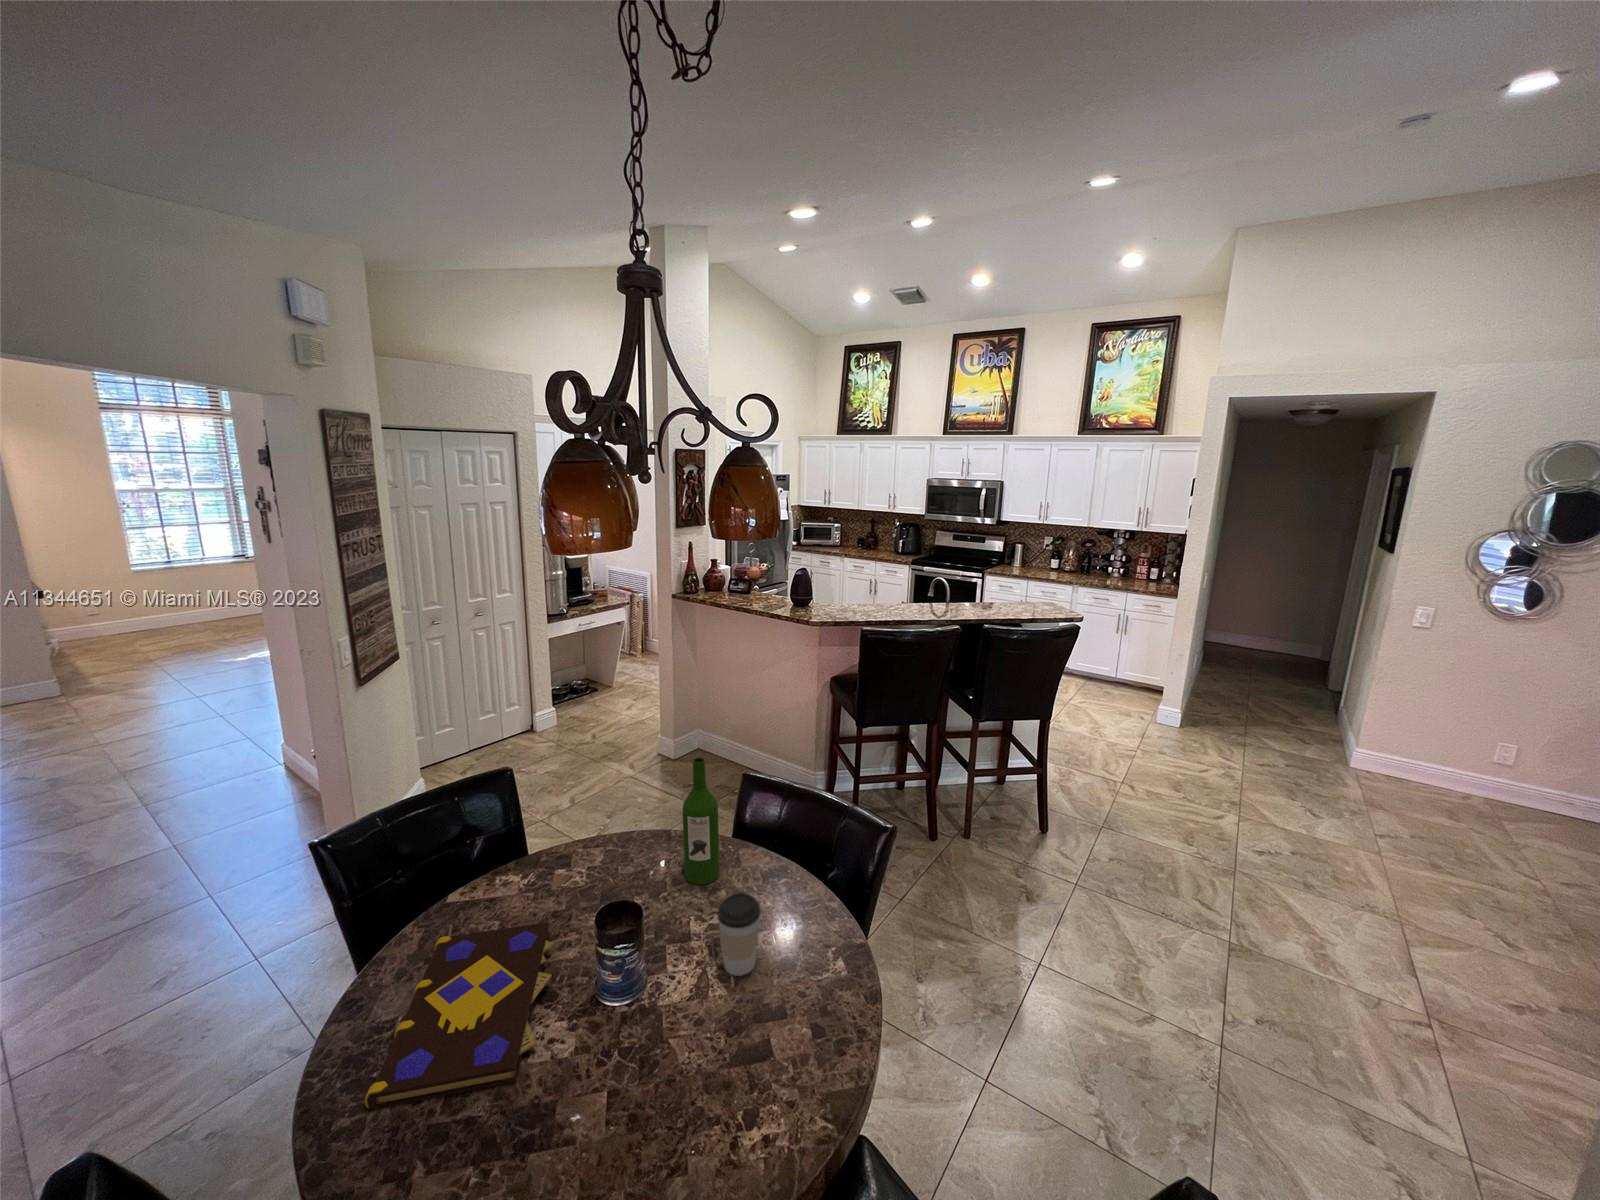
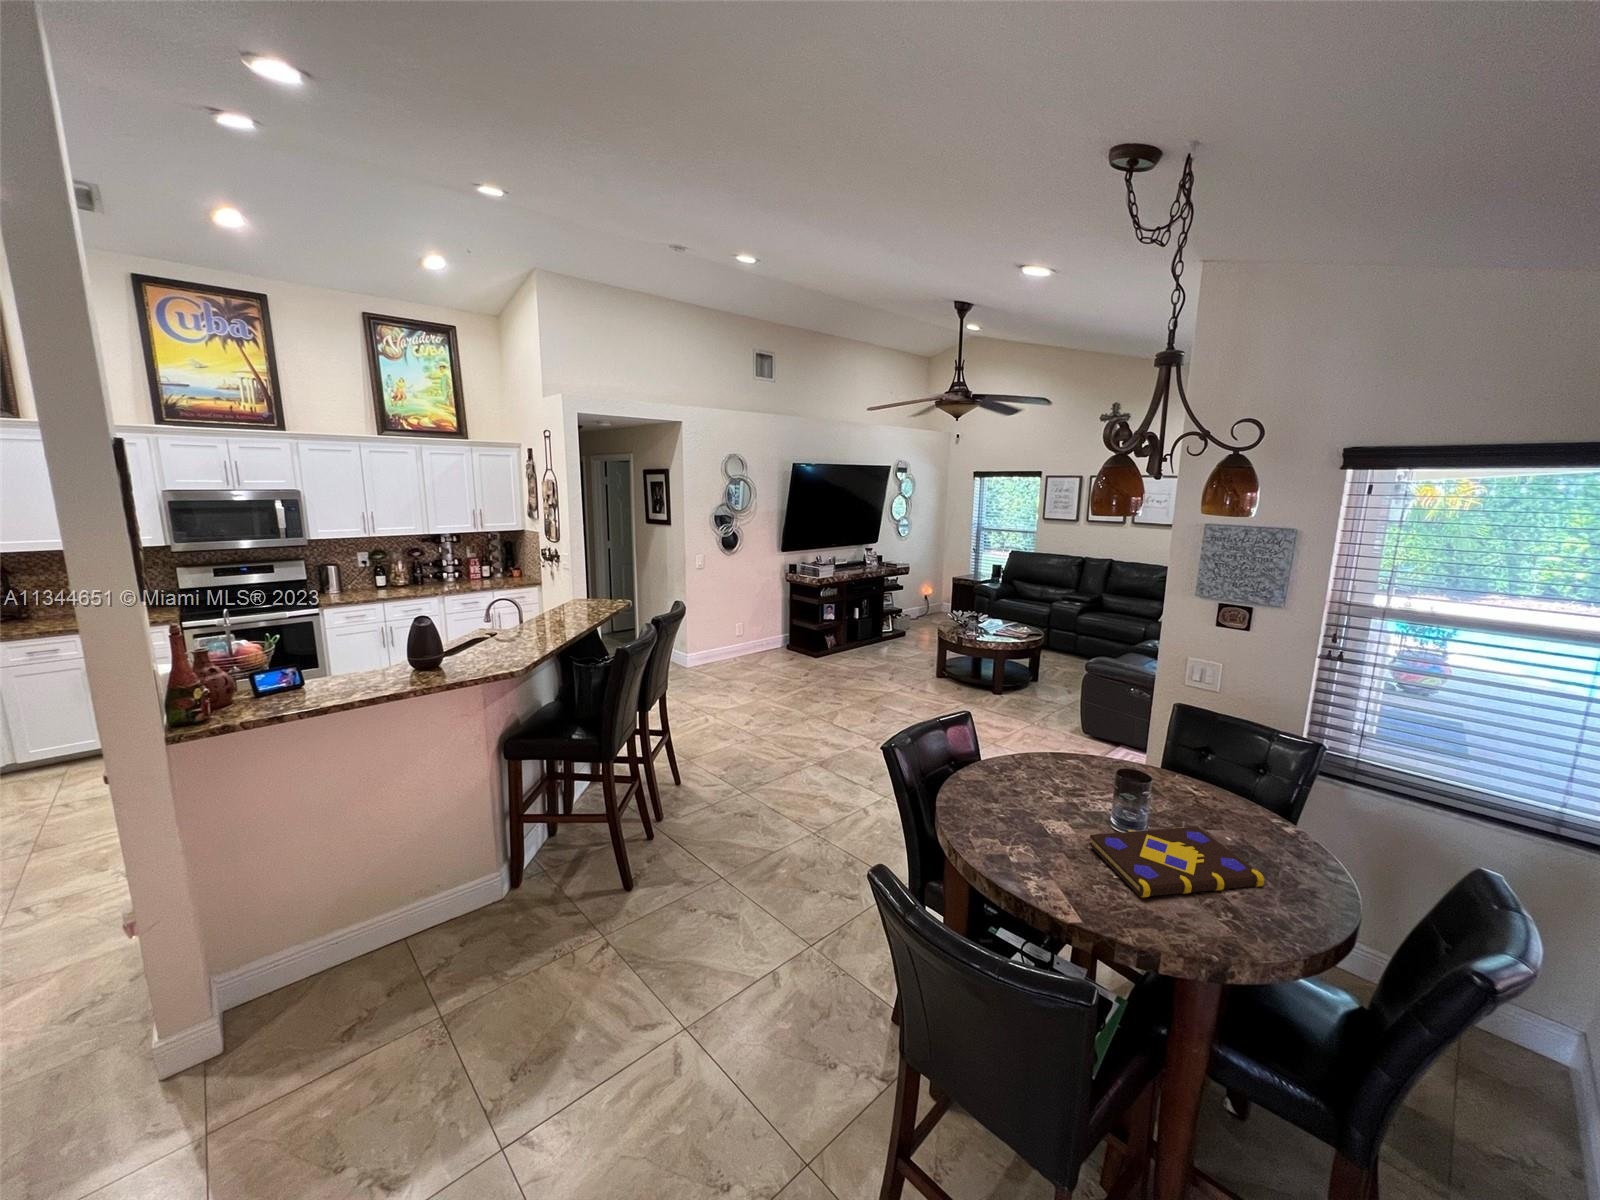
wine bottle: present [682,758,719,885] -> none [971,701,1002,798]
coffee cup: present [717,893,761,976] -> none [1052,732,1080,779]

